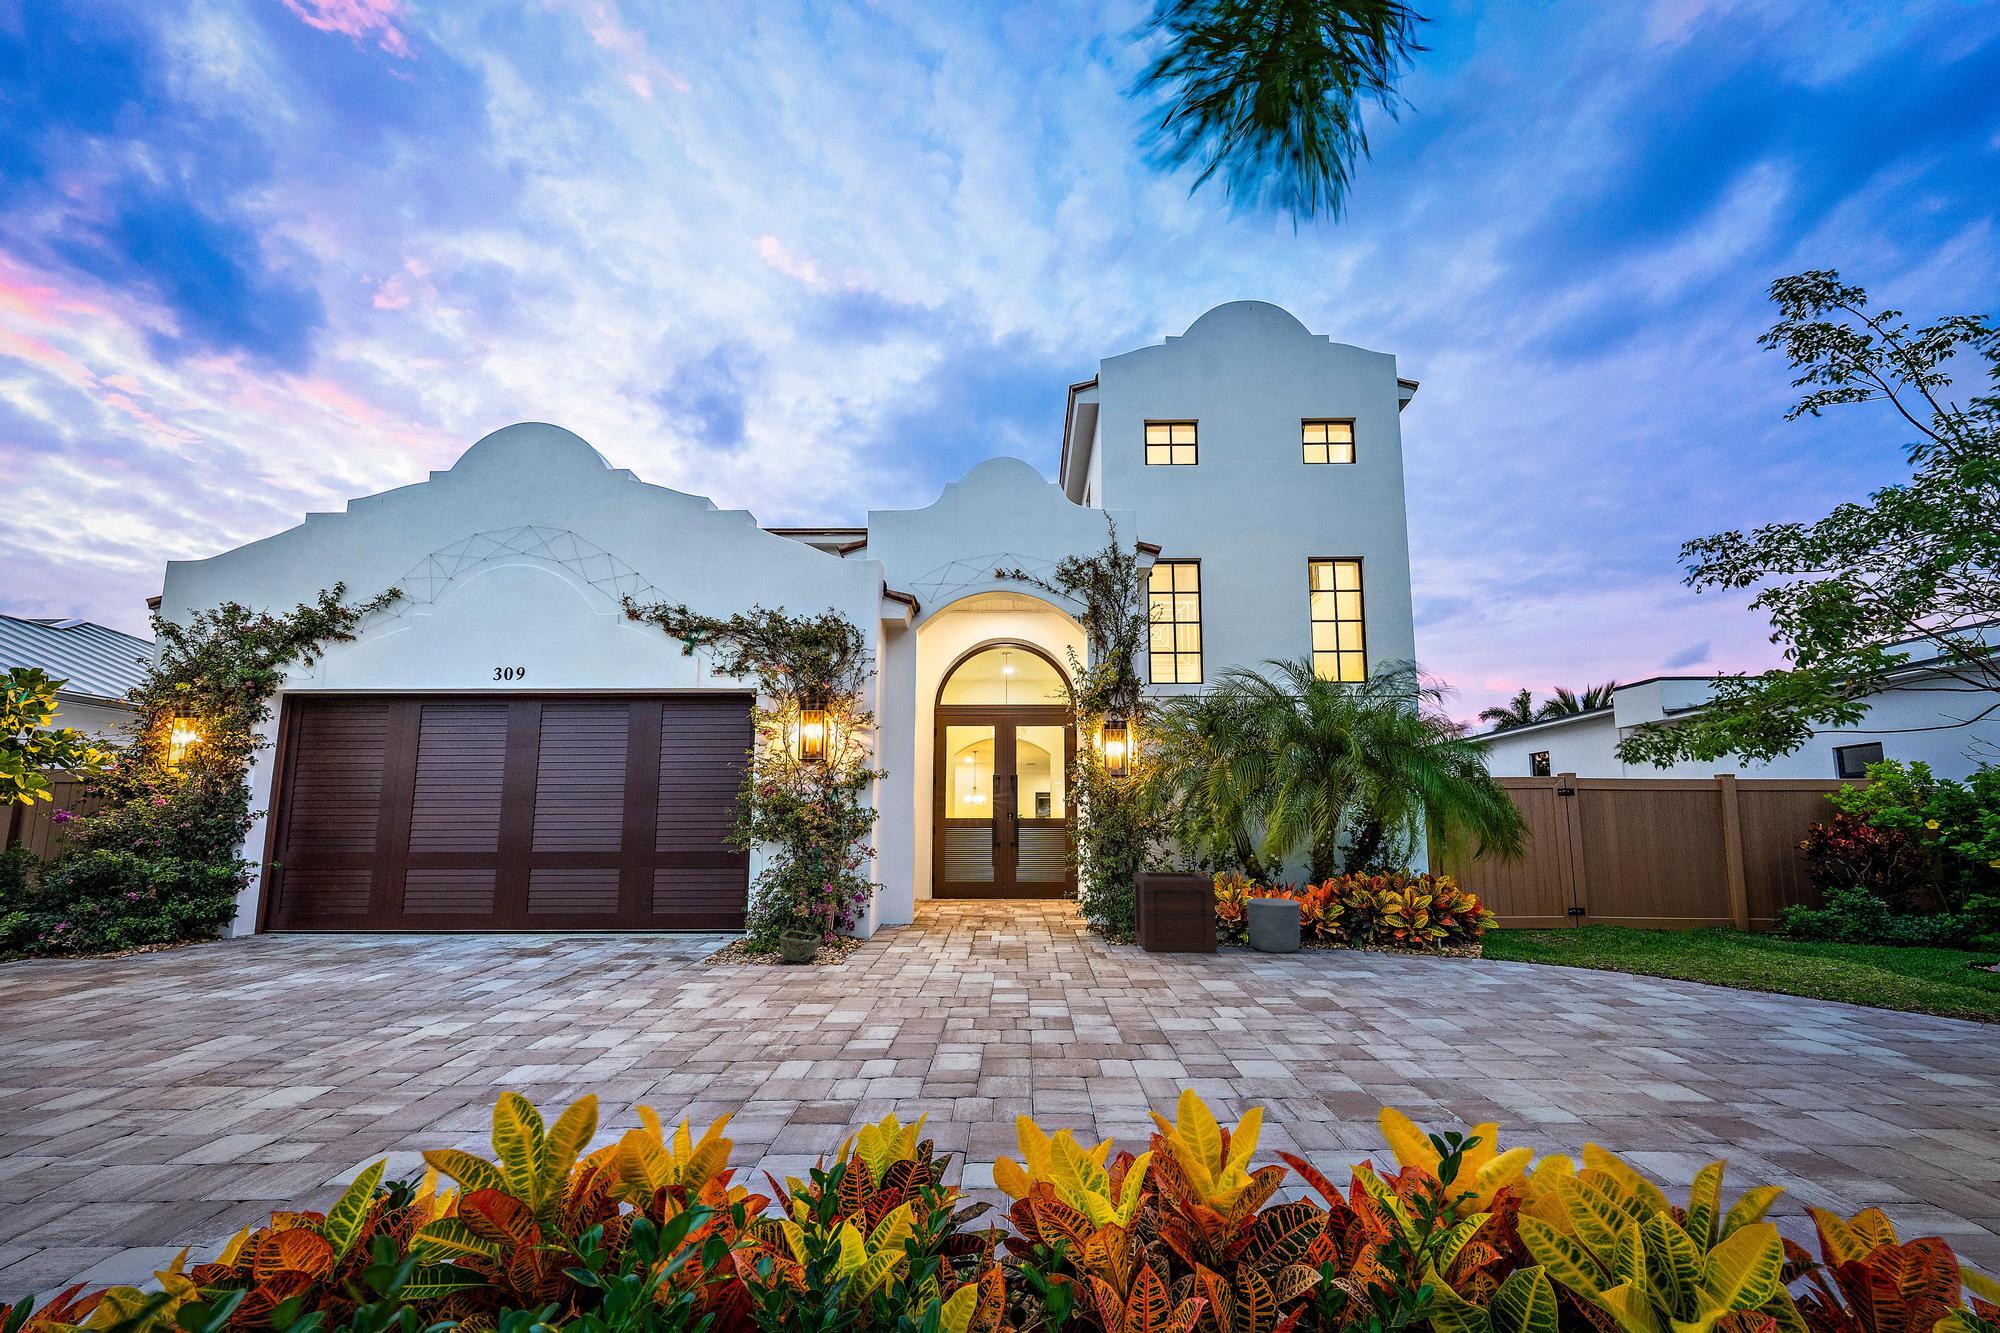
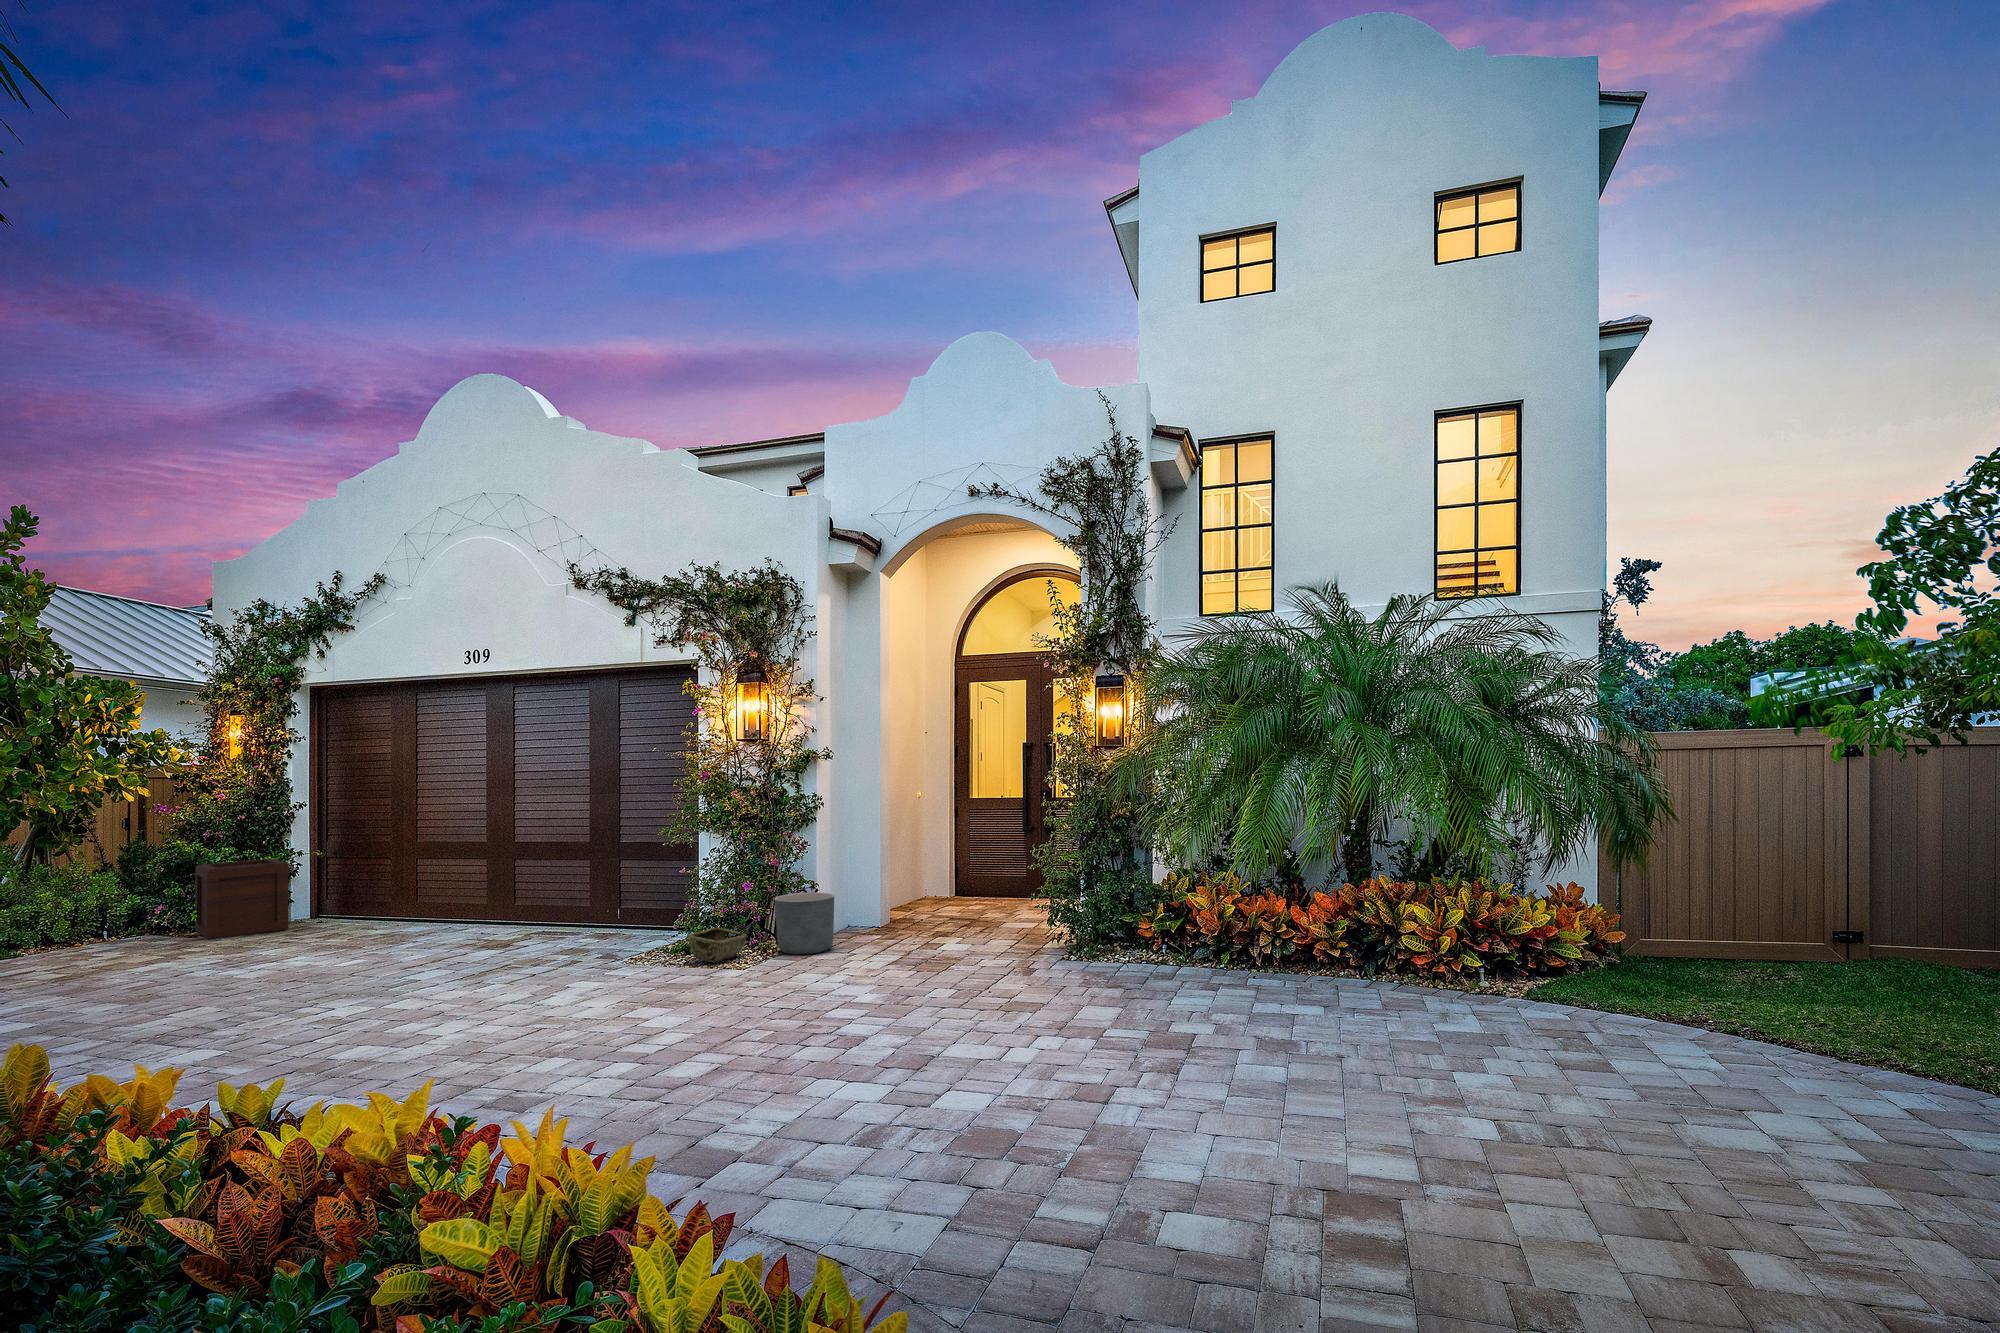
wooden crate: present [1134,872,1217,953] -> present [195,858,289,940]
planter: present [1247,898,1300,953] -> present [775,892,834,954]

